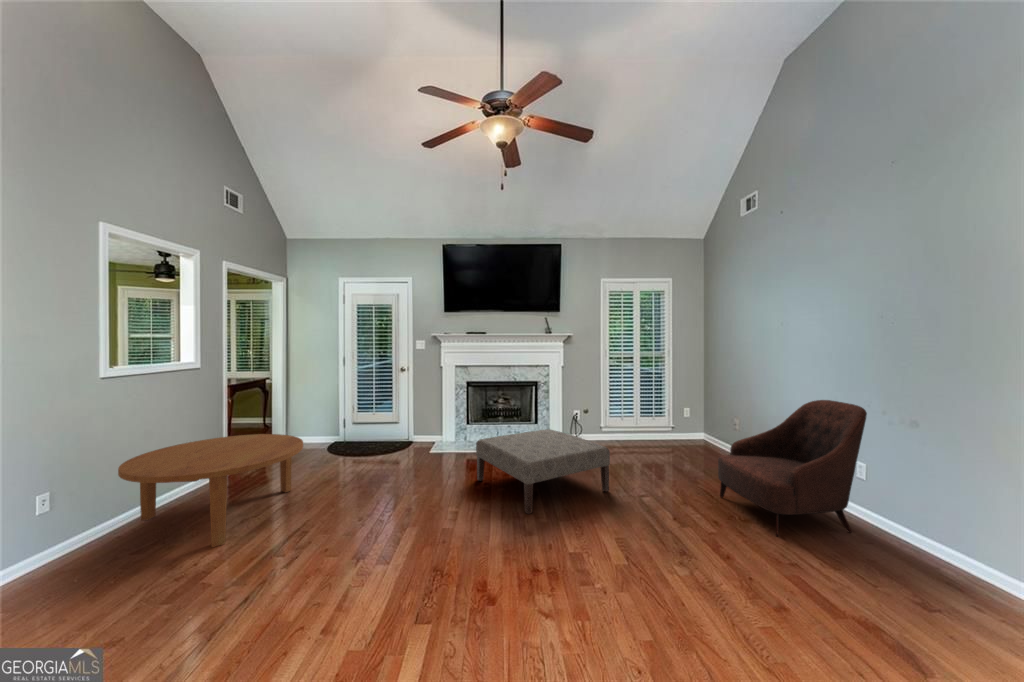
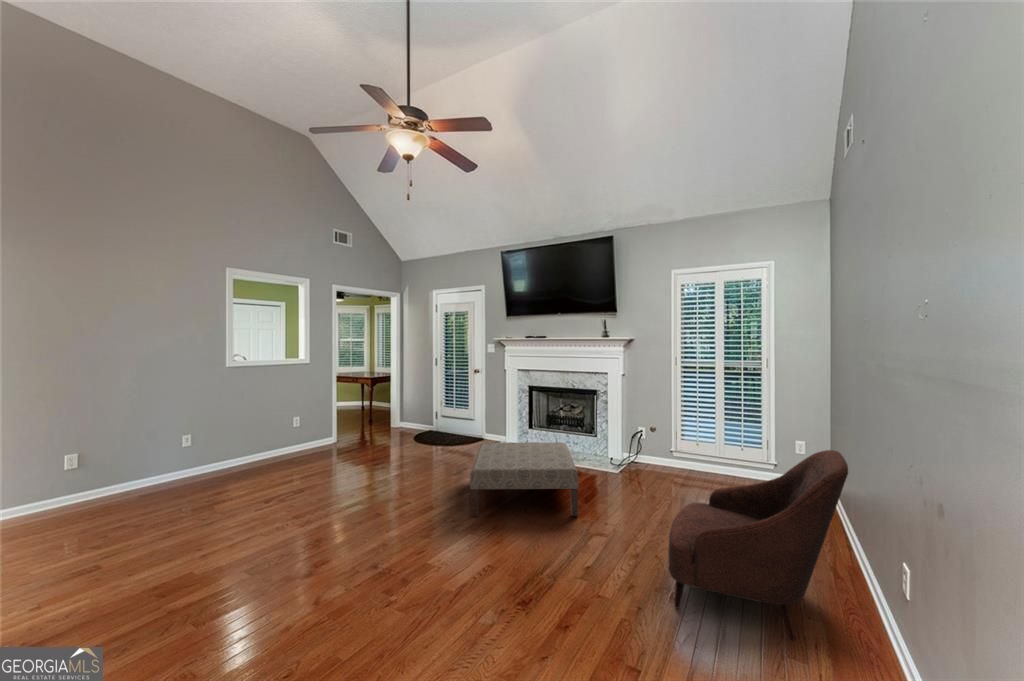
coffee table: present [118,434,303,547] -> none [247,417,357,488]

